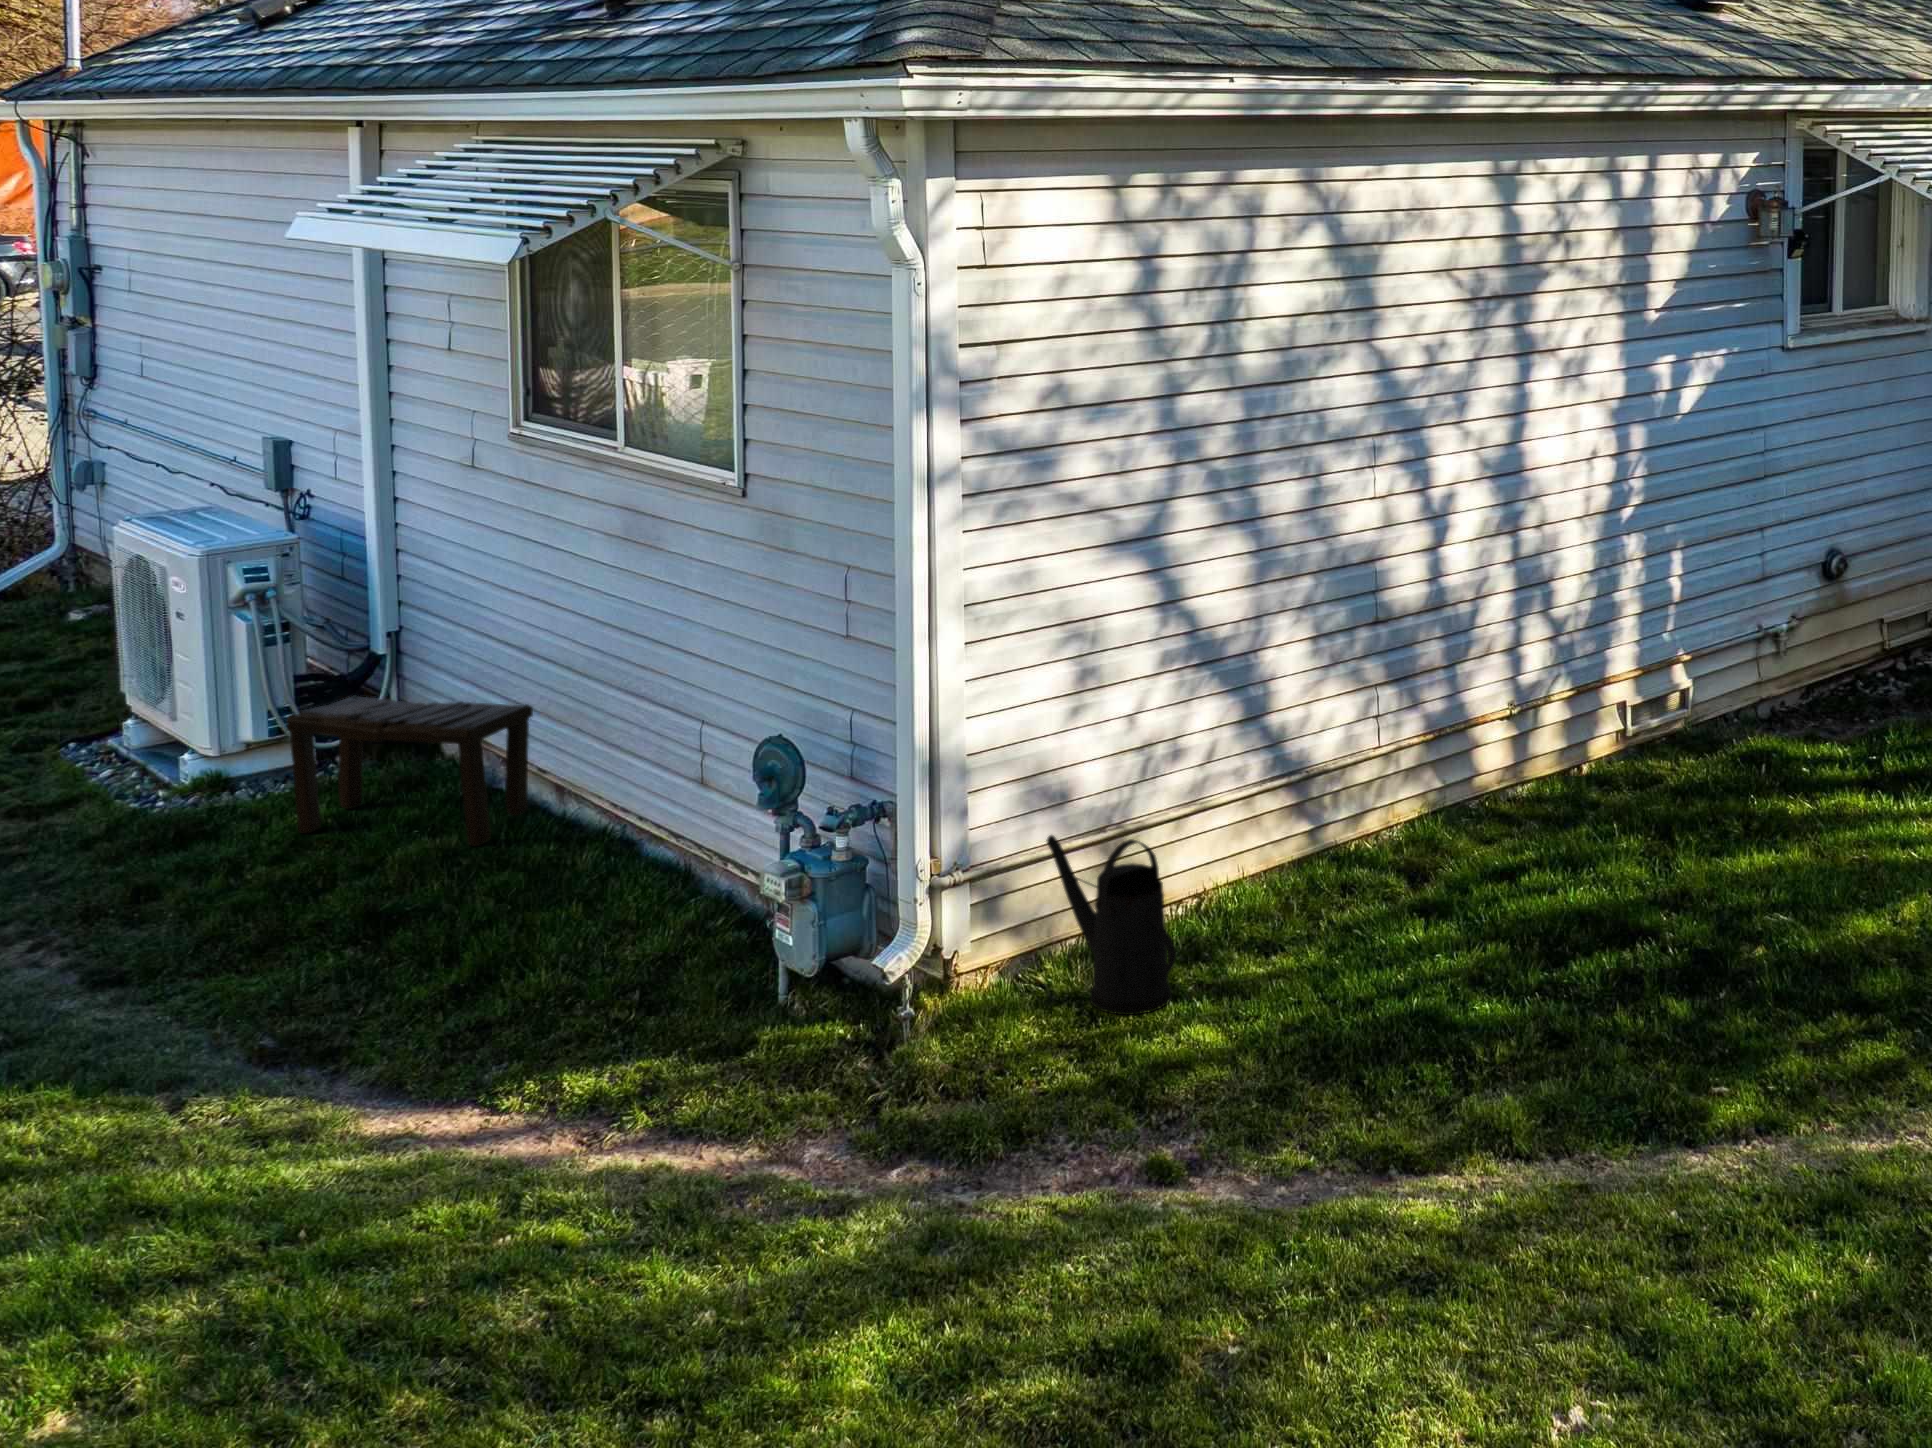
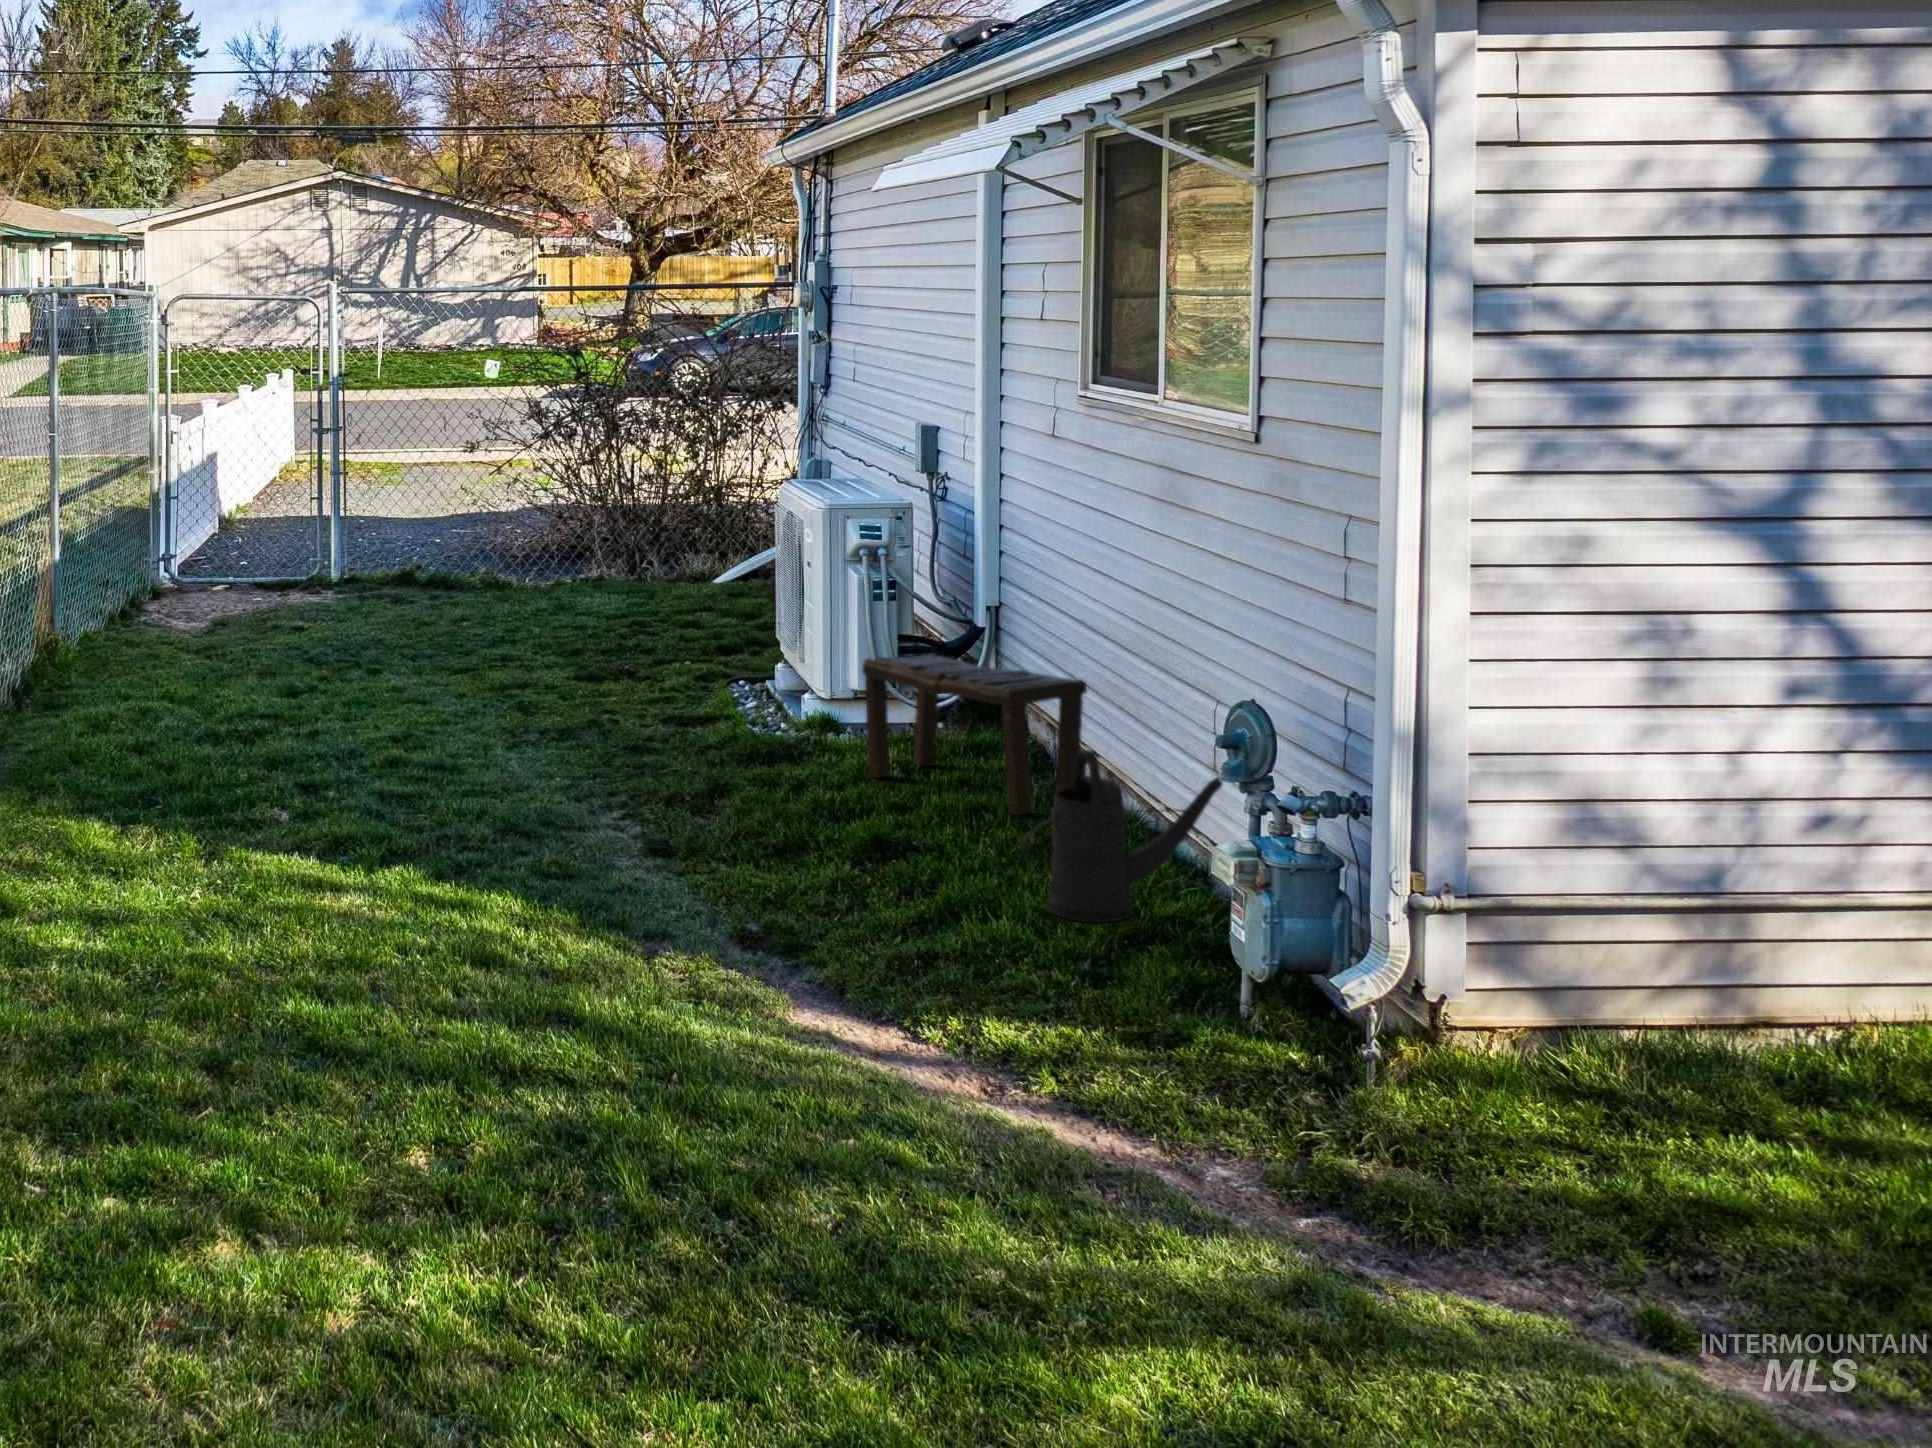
watering can: present [1046,835,1176,1015] -> present [1021,750,1223,923]

